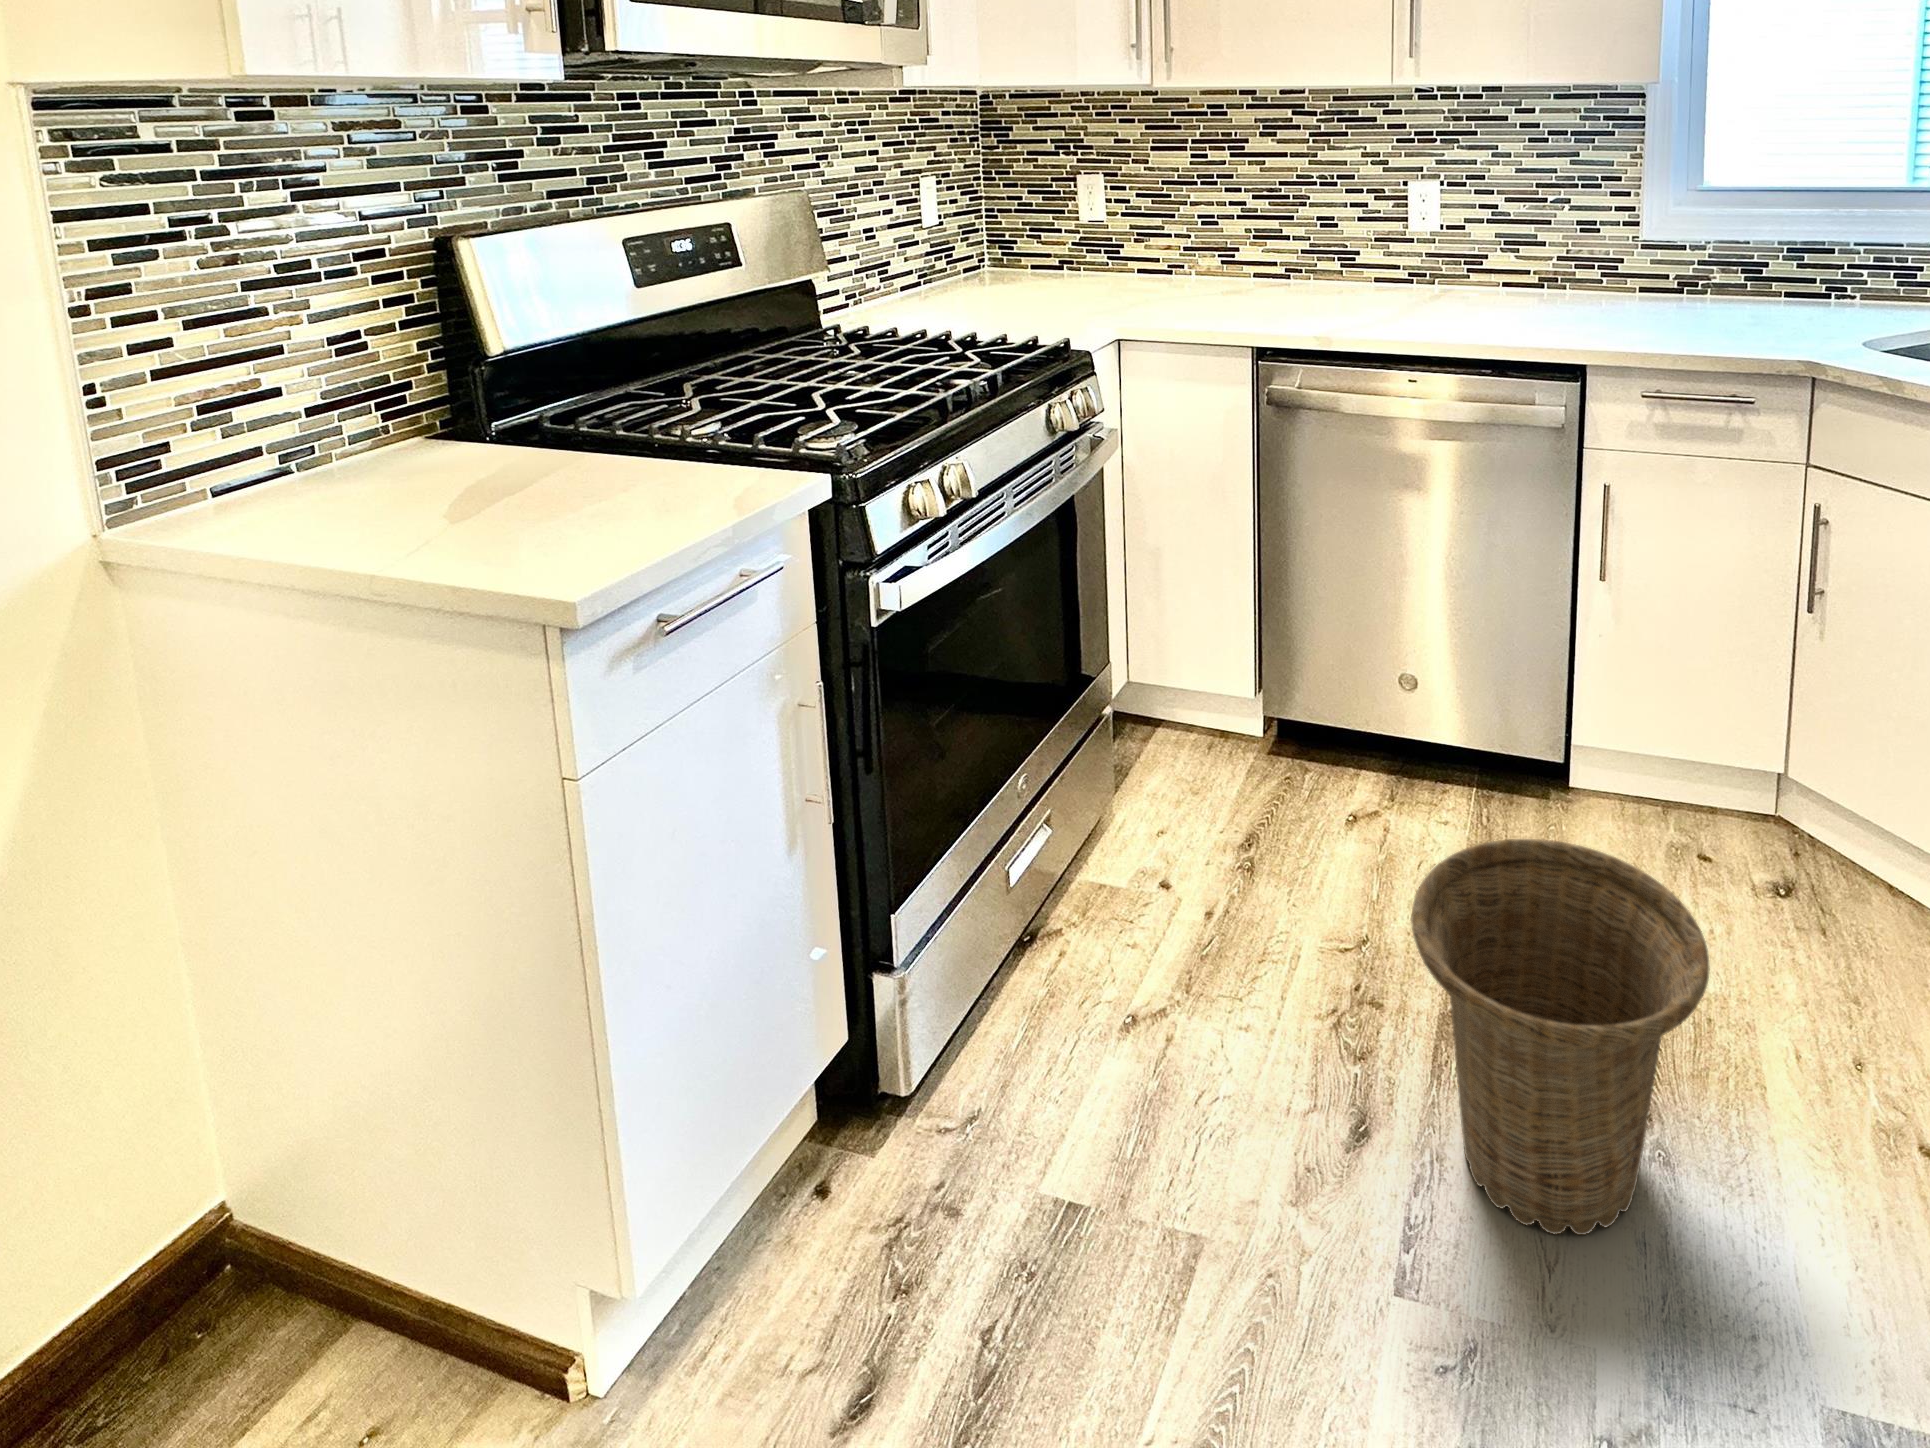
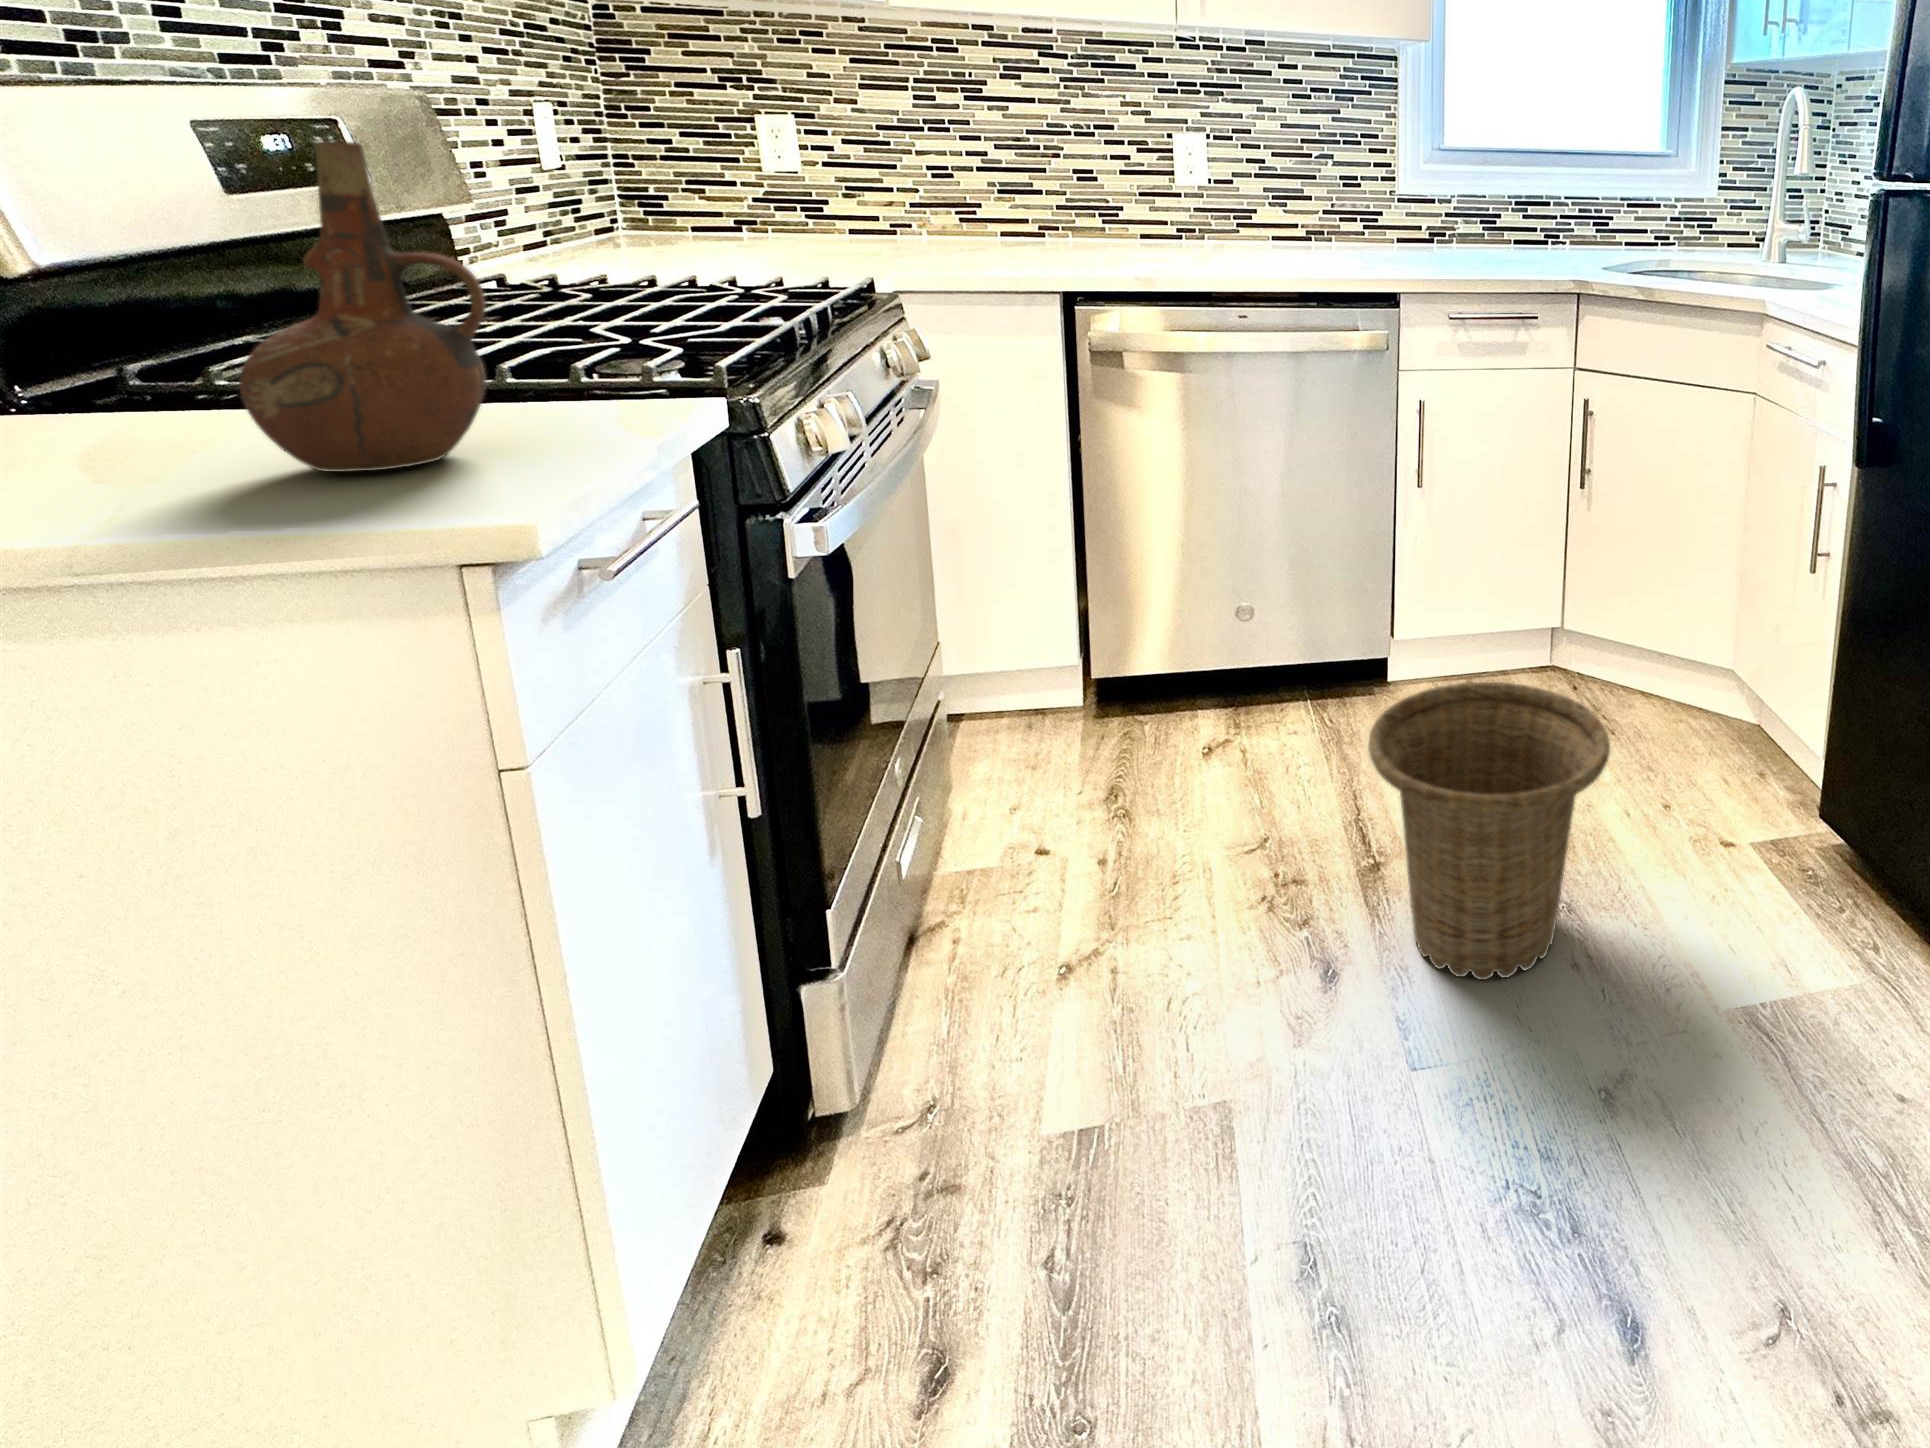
ceramic pitcher: none [505,288,653,525] -> present [239,141,486,472]

